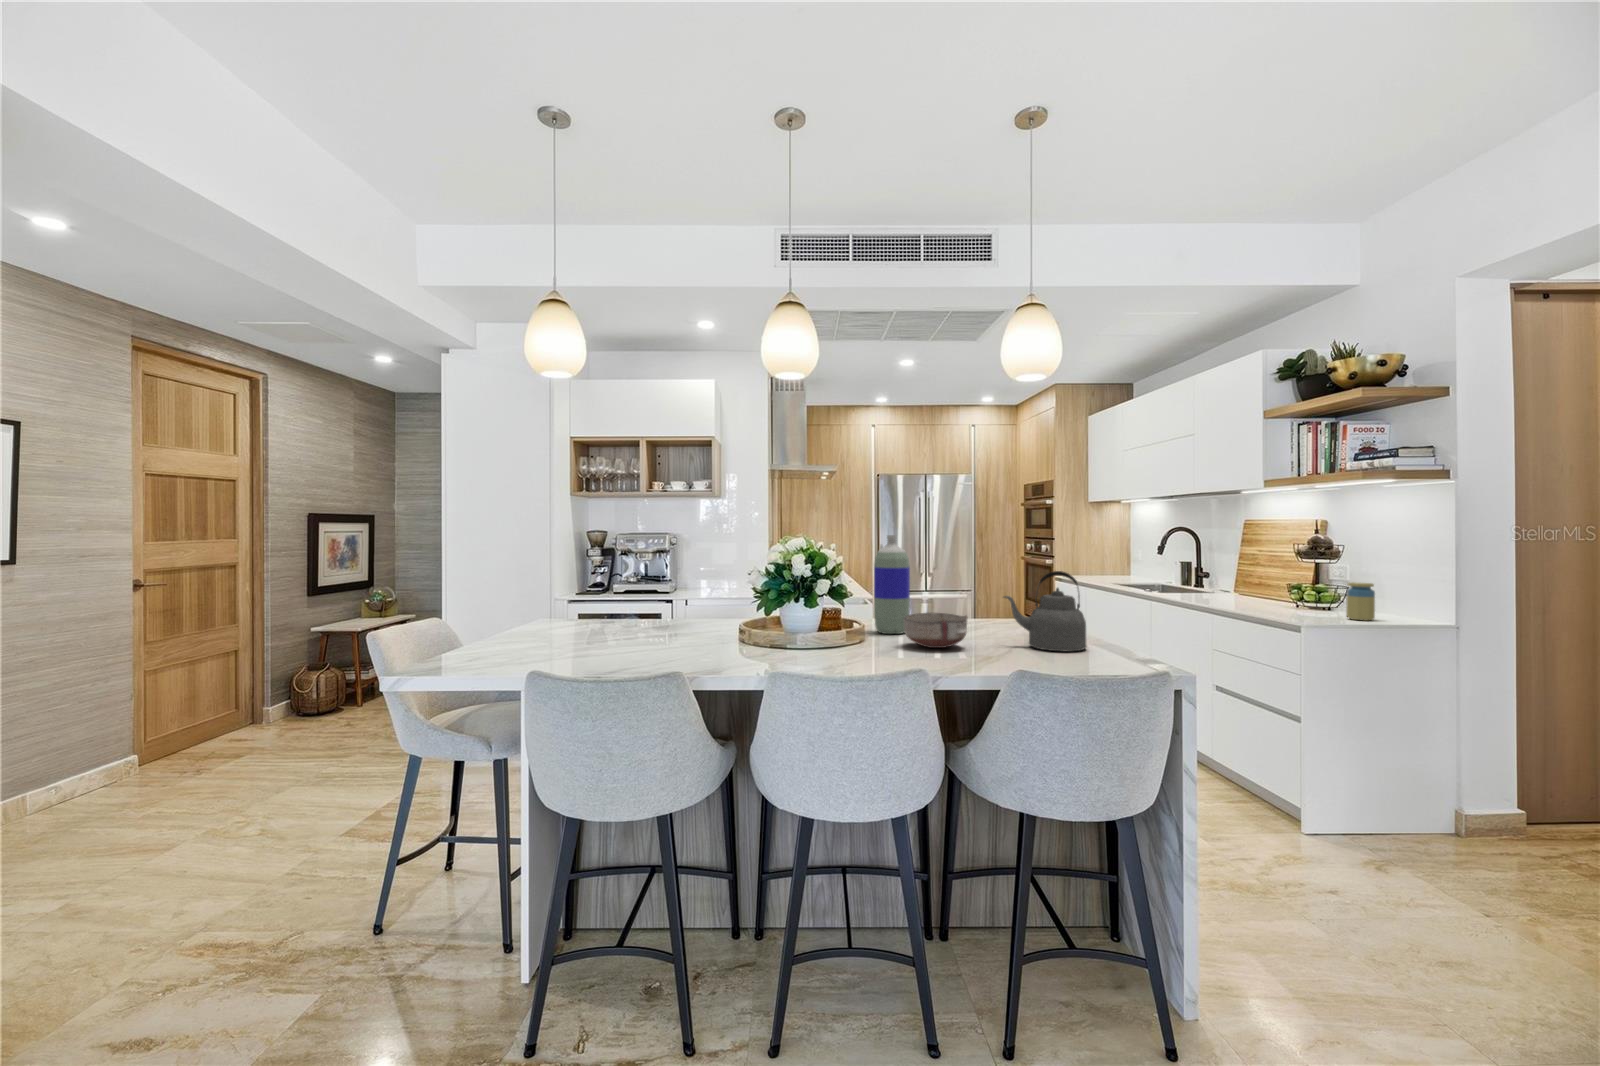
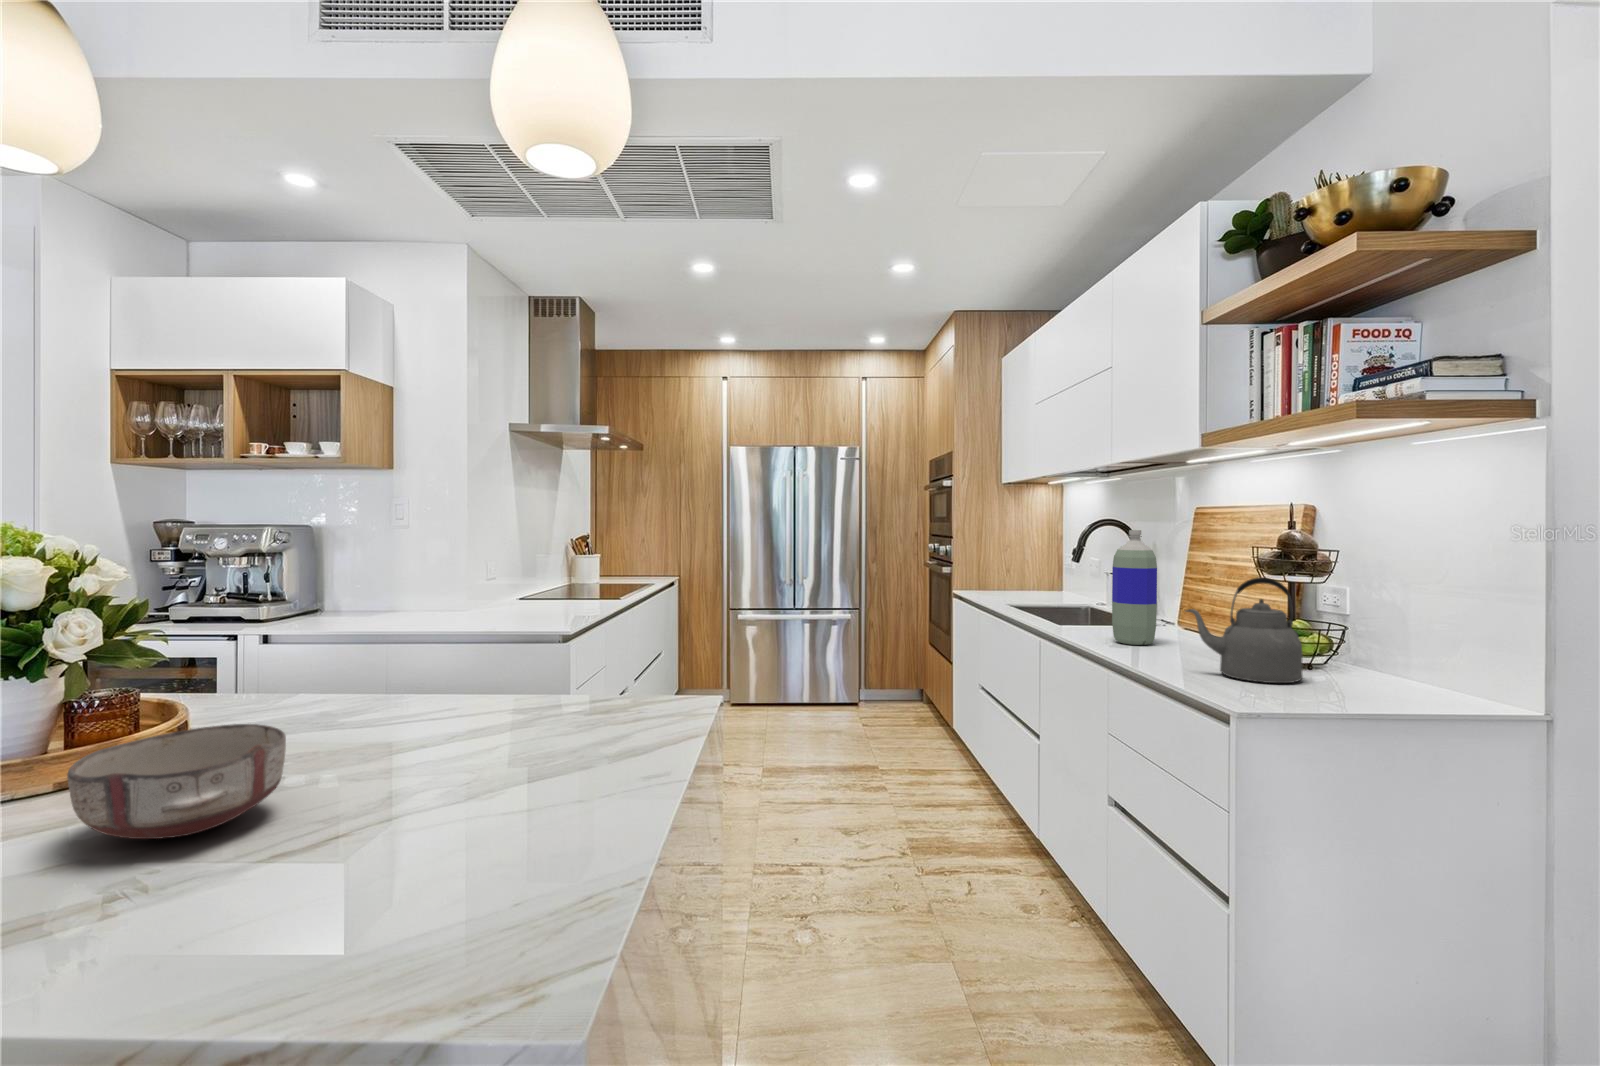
bottle: present [874,535,910,634] -> present [1112,530,1157,645]
kettle: present [1004,571,1086,651] -> present [1186,577,1303,683]
jar: present [1346,582,1375,621] -> none [1331,625,1385,703]

